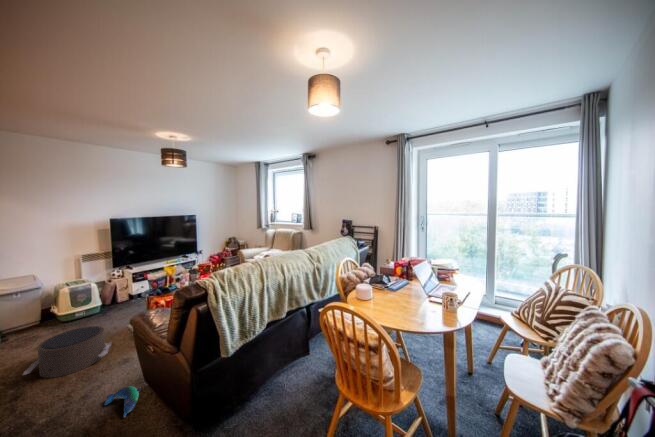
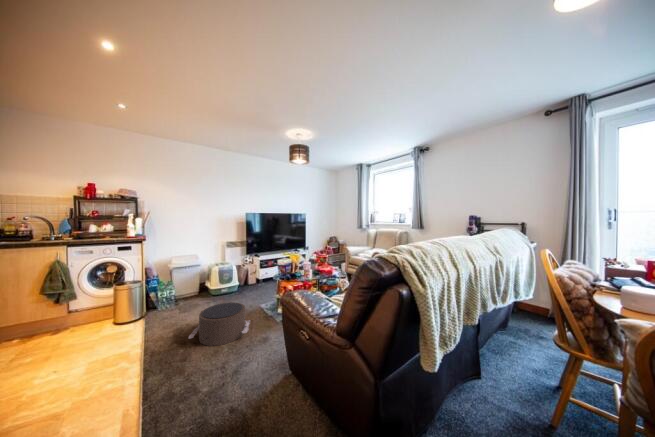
plush toy: present [104,386,141,418] -> none [251,375,284,414]

